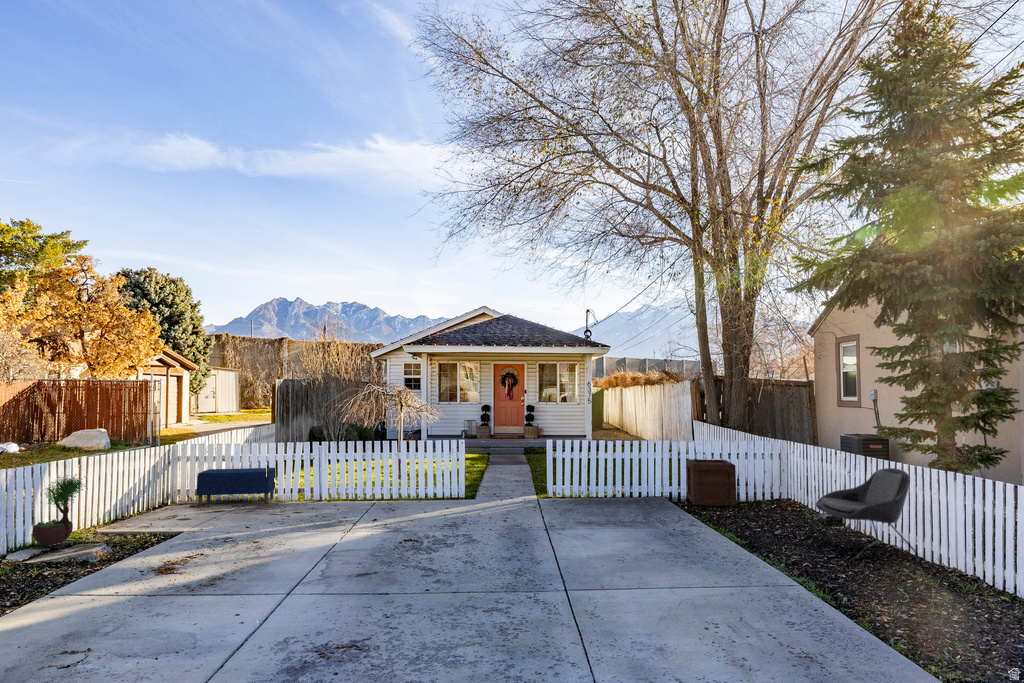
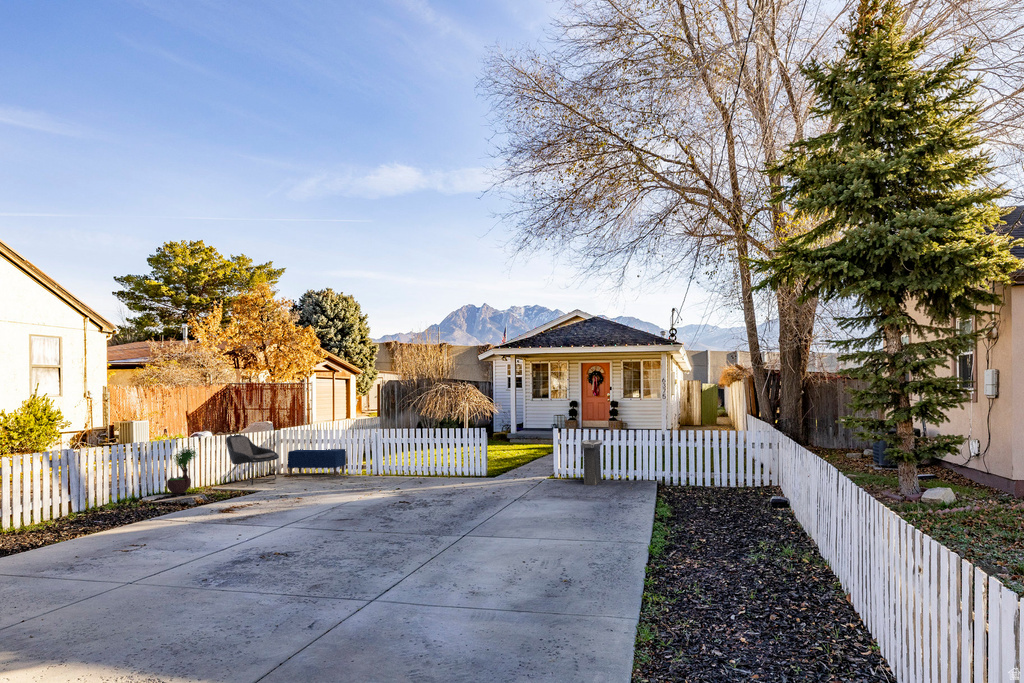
trash can: none [589,452,611,505] -> present [581,440,602,485]
wooden crate: present [686,459,737,506] -> none [670,447,716,490]
lounge chair: present [816,468,918,559] -> present [223,435,279,485]

